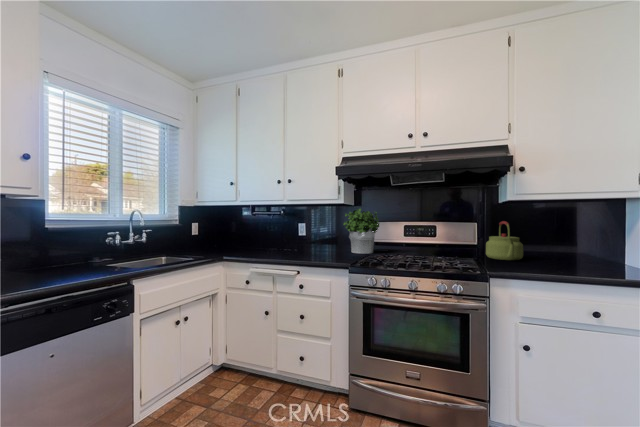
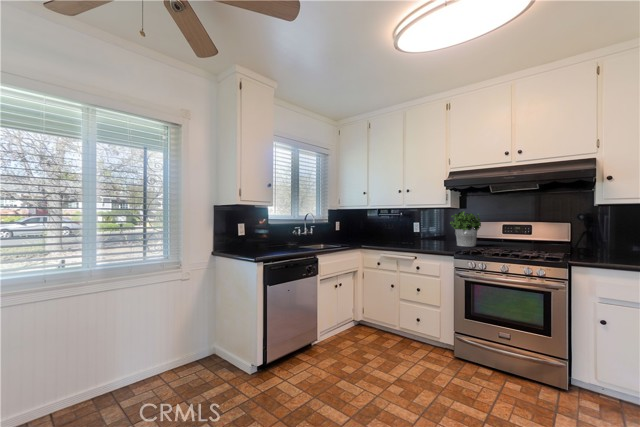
kettle: present [486,221,523,260] -> none [581,222,618,255]

